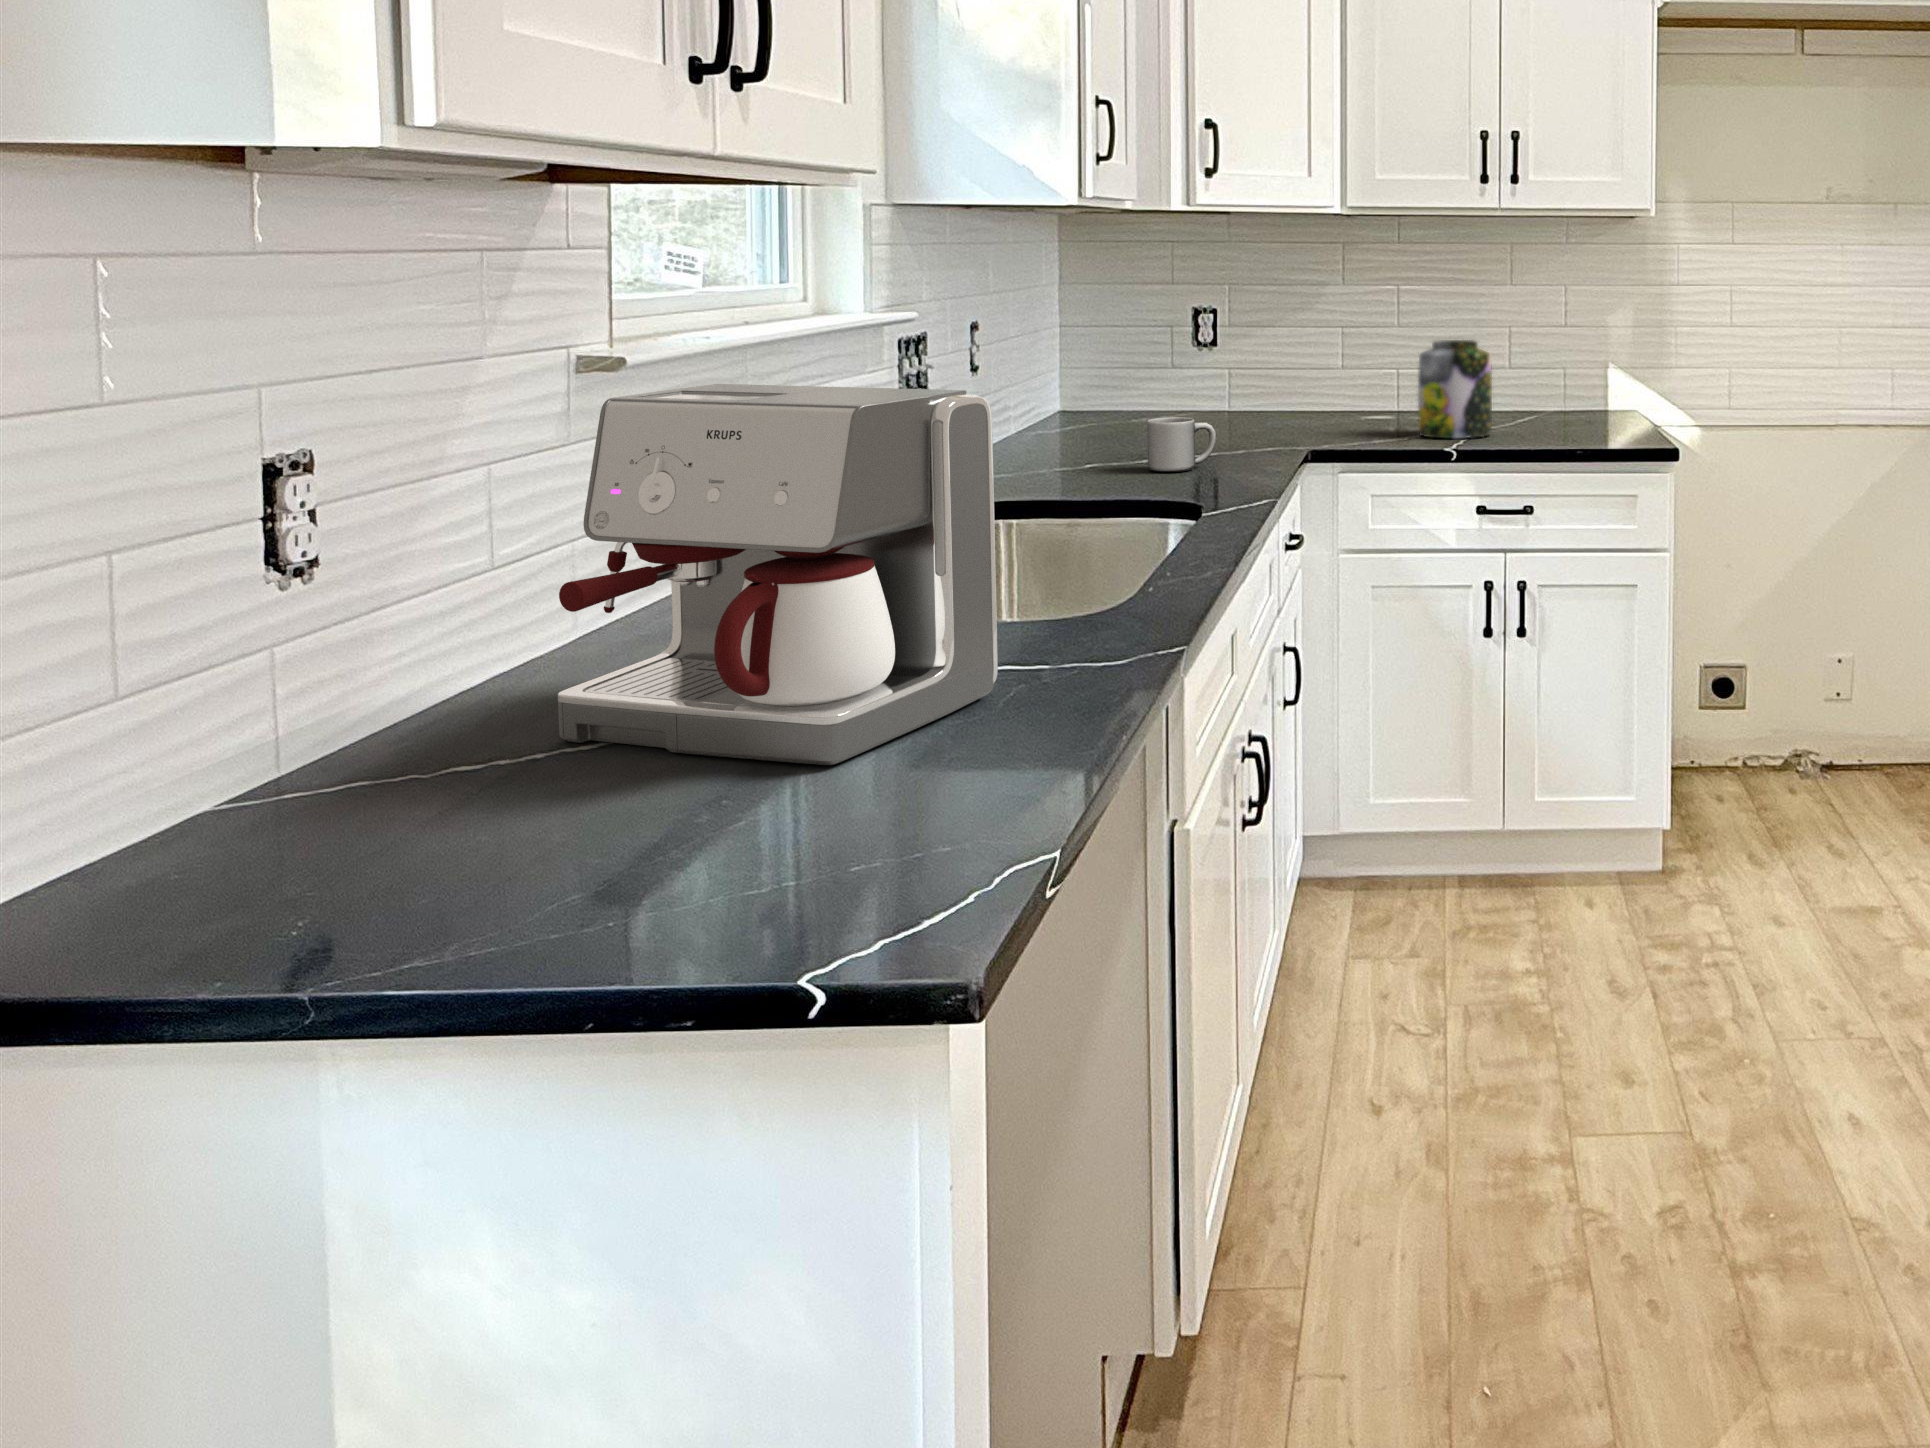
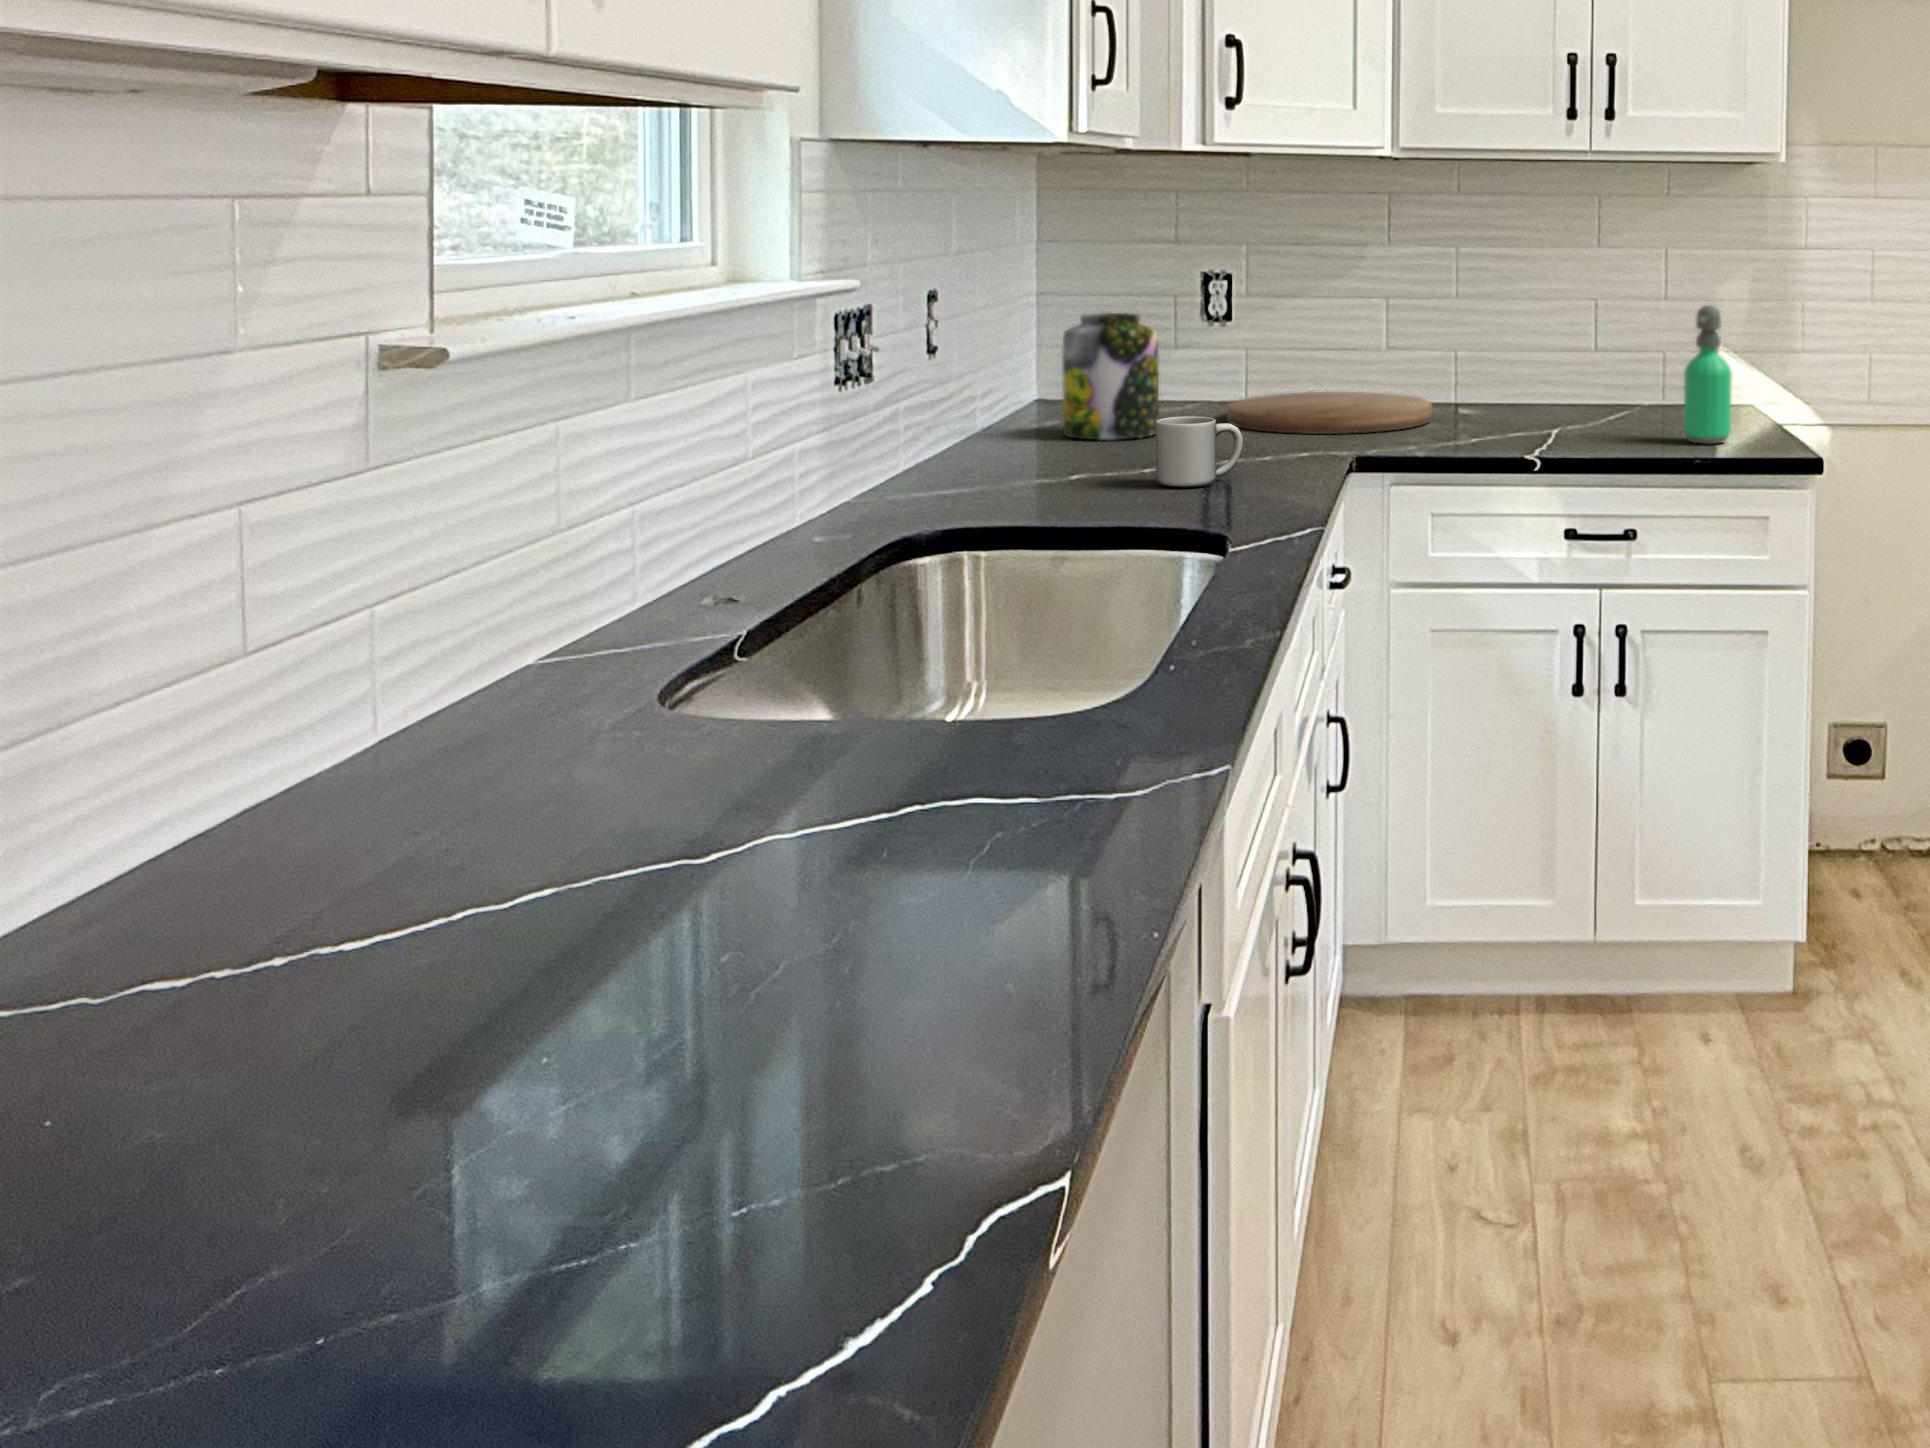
soap dispenser: none [1571,329,1608,438] -> present [1684,305,1732,444]
jar: present [1418,340,1492,438] -> present [1062,313,1159,440]
coffee maker: present [558,384,998,765] -> none [271,396,960,1011]
cutting board: none [1208,402,1374,434] -> present [1227,392,1432,434]

